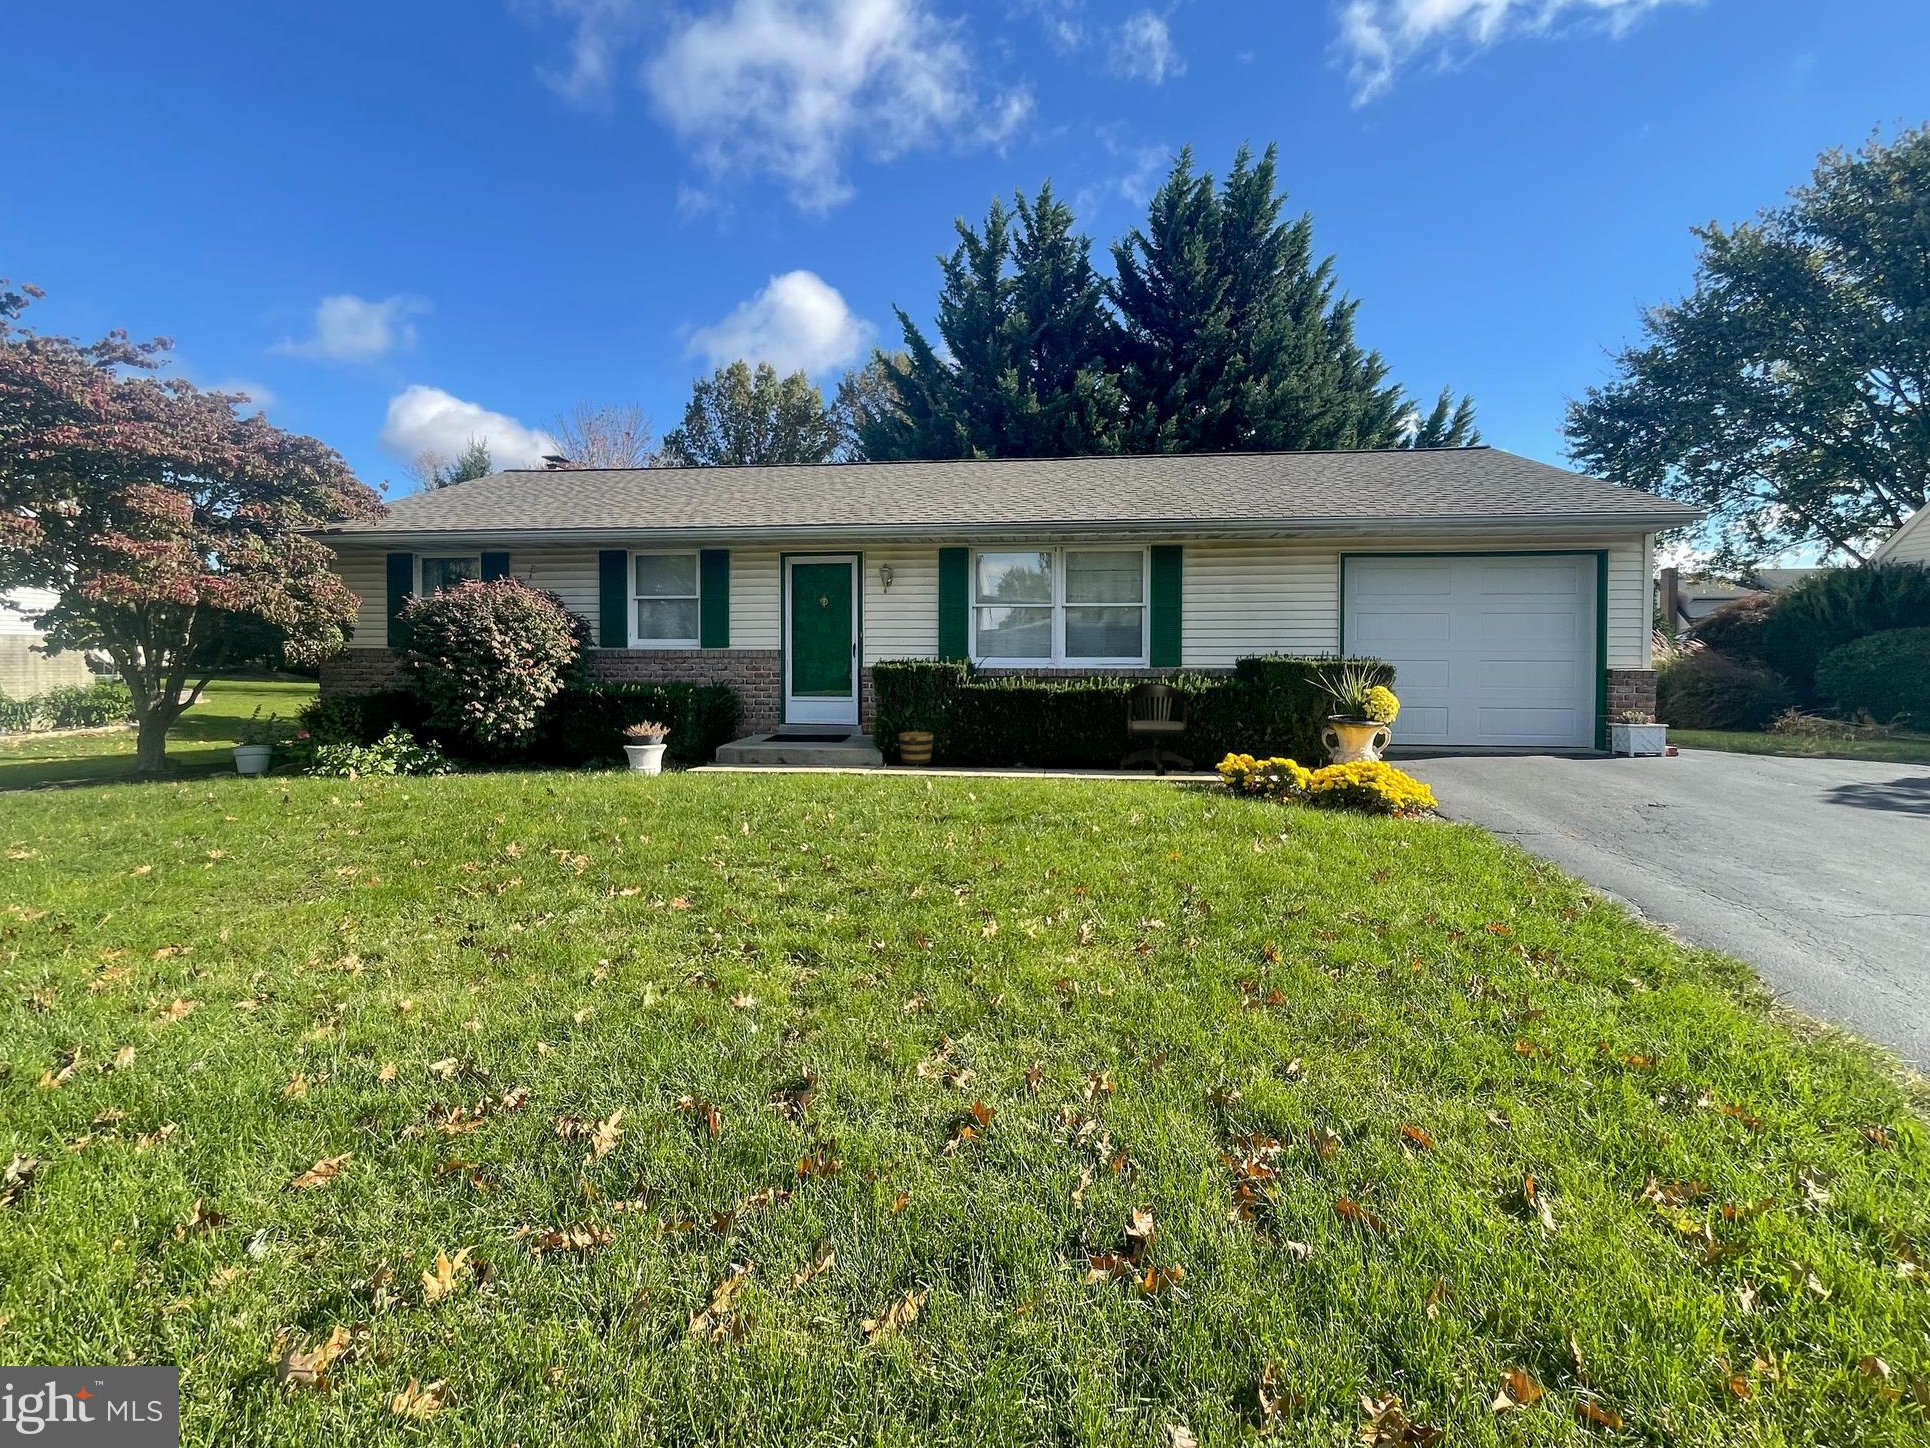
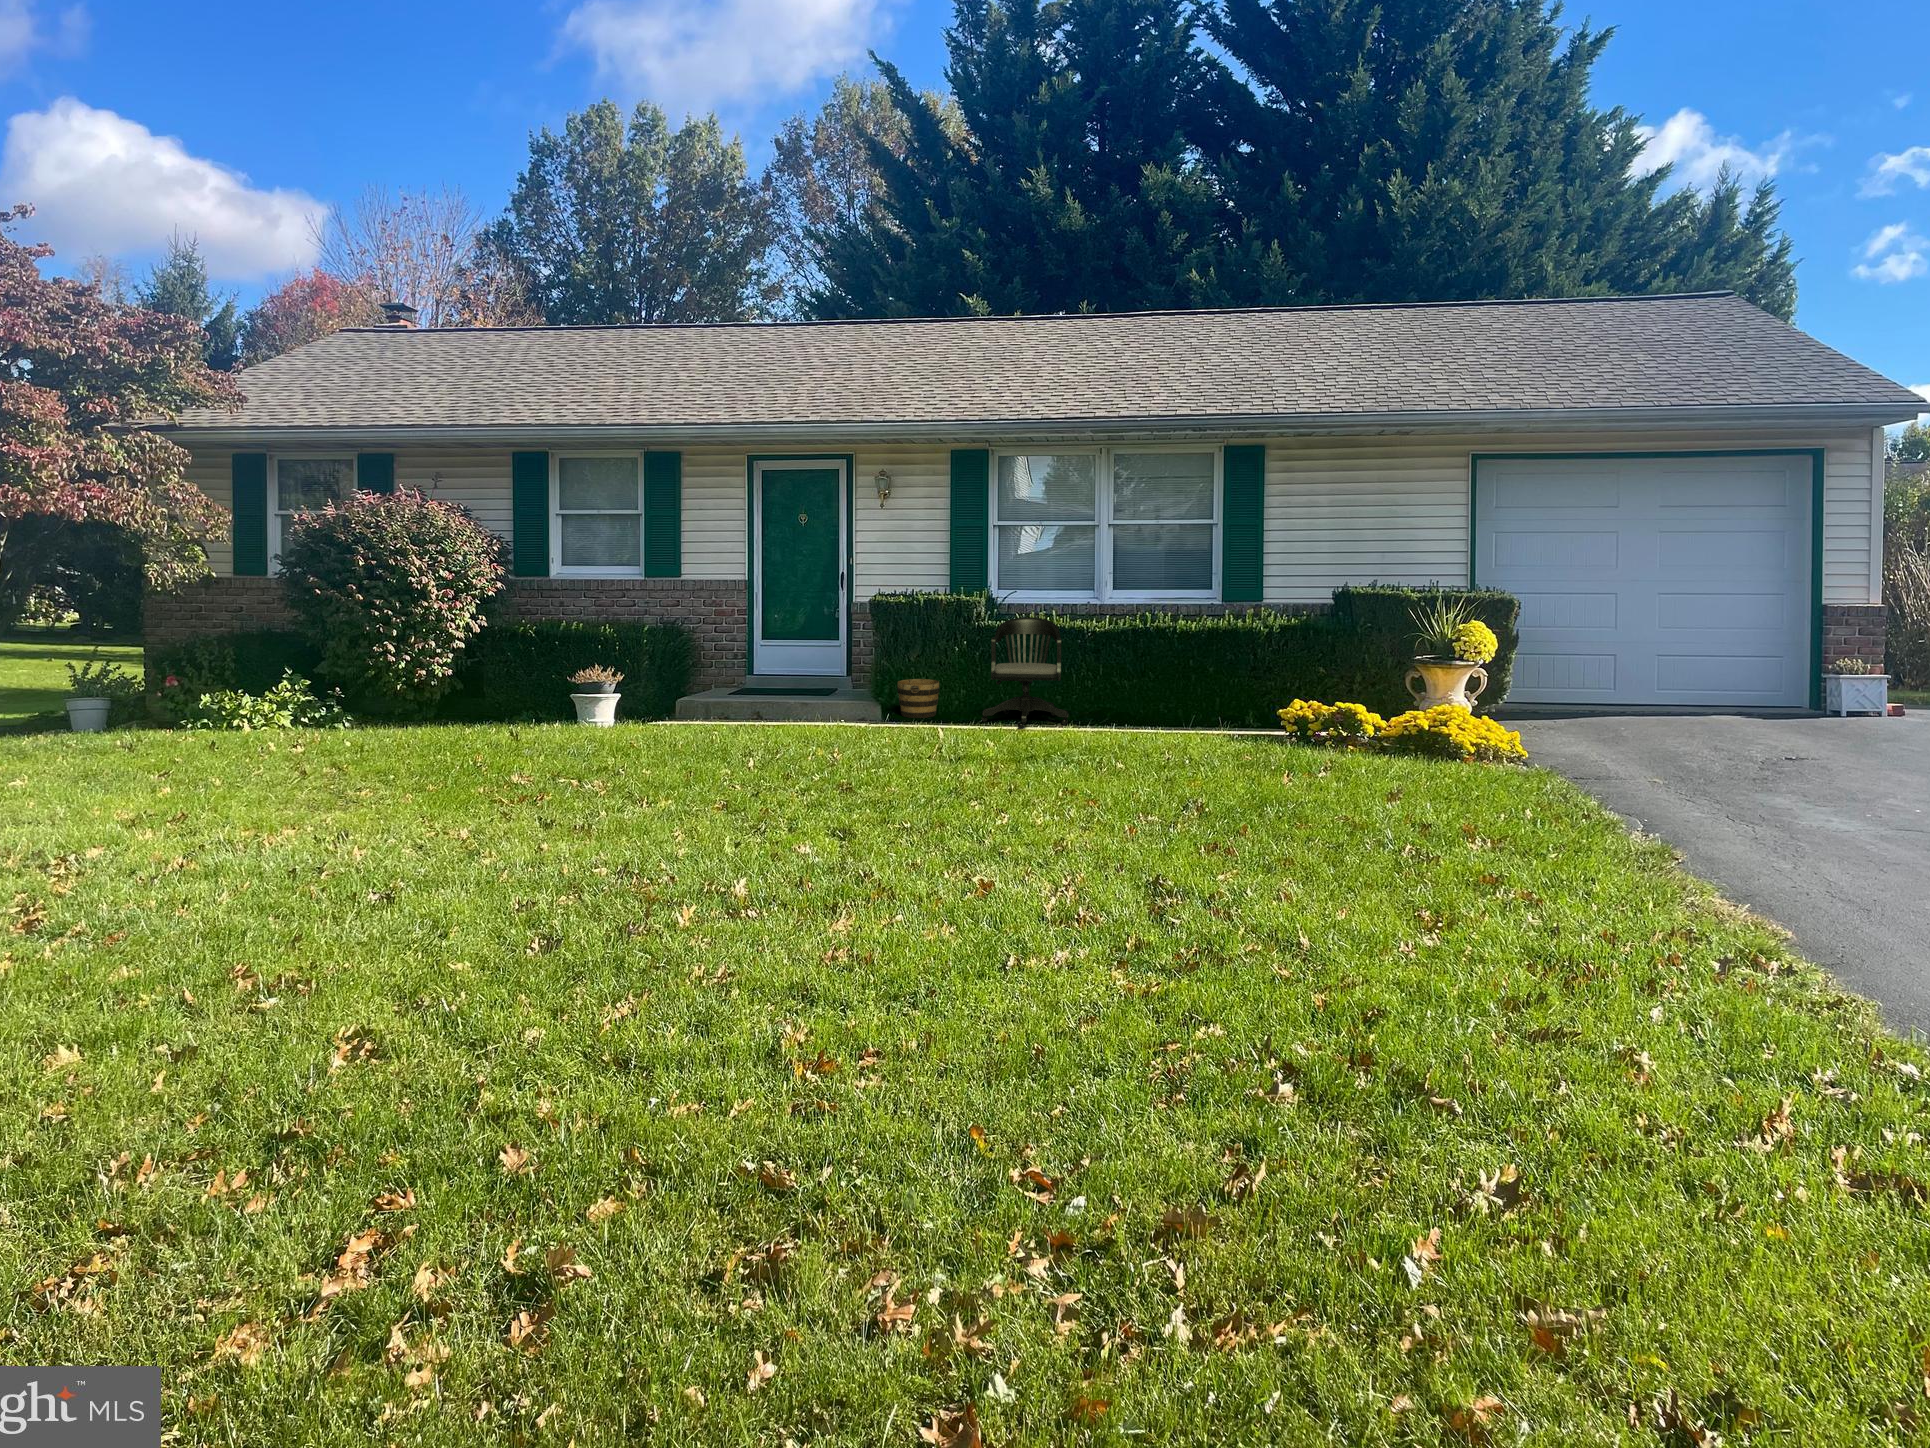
chair: present [1120,683,1194,776] -> present [982,617,1068,729]

